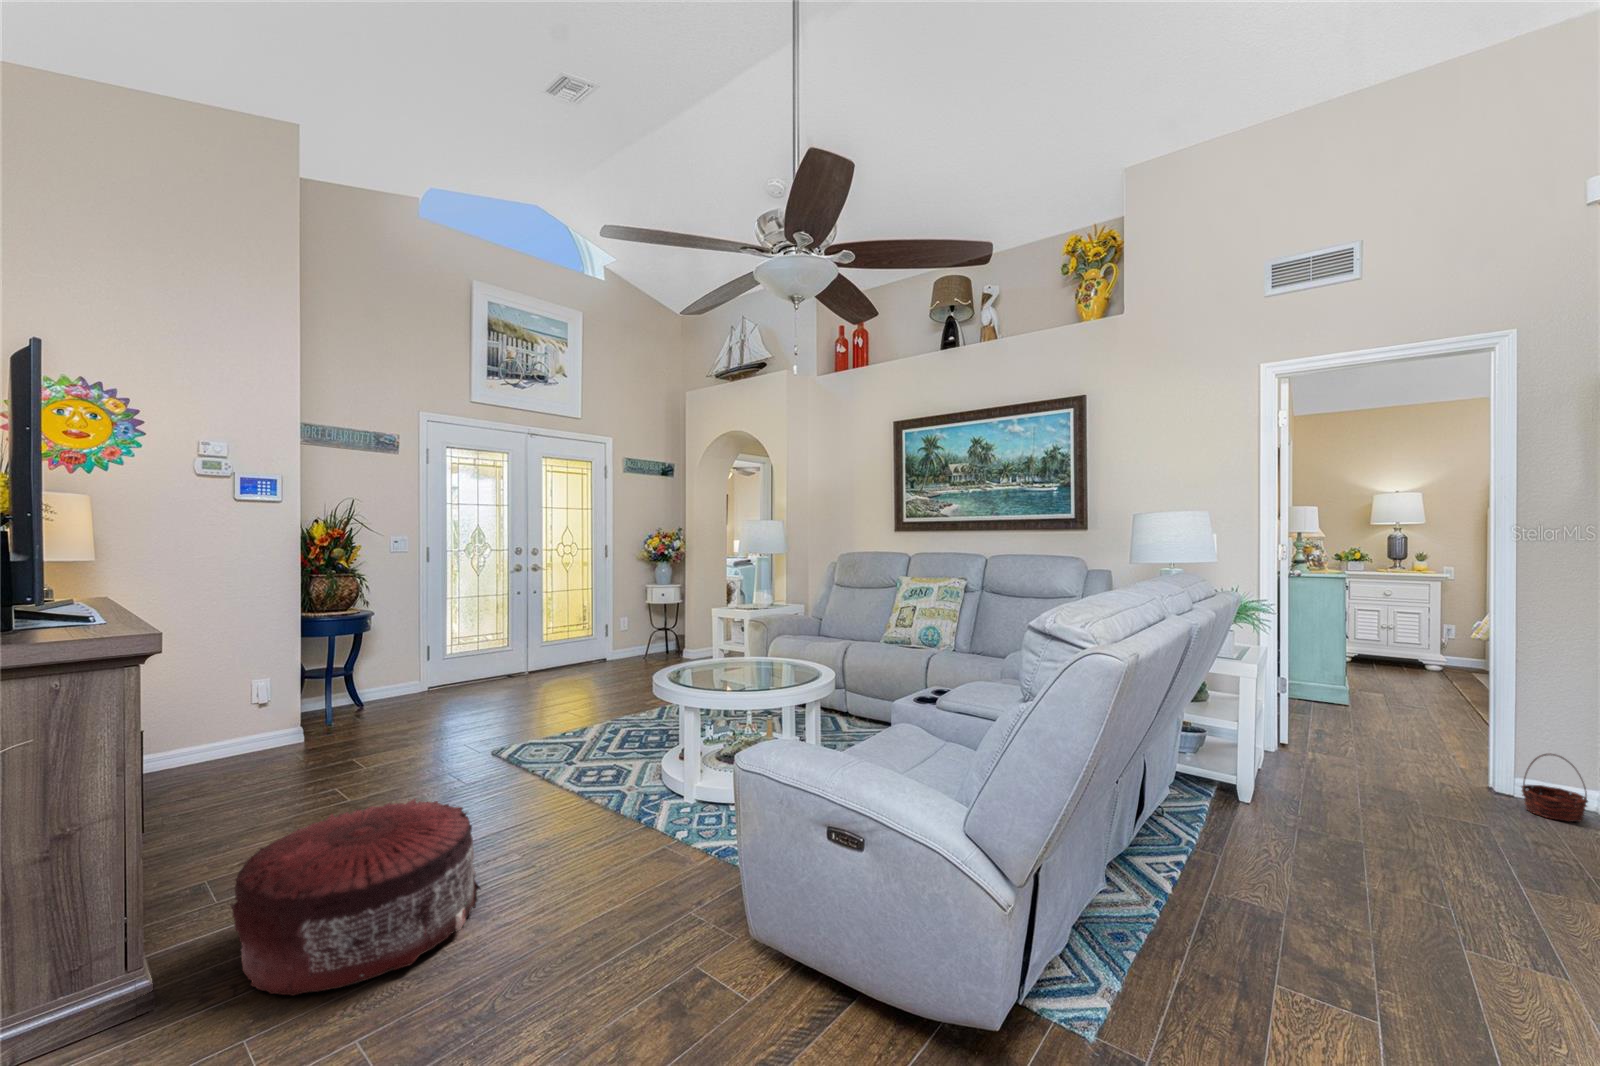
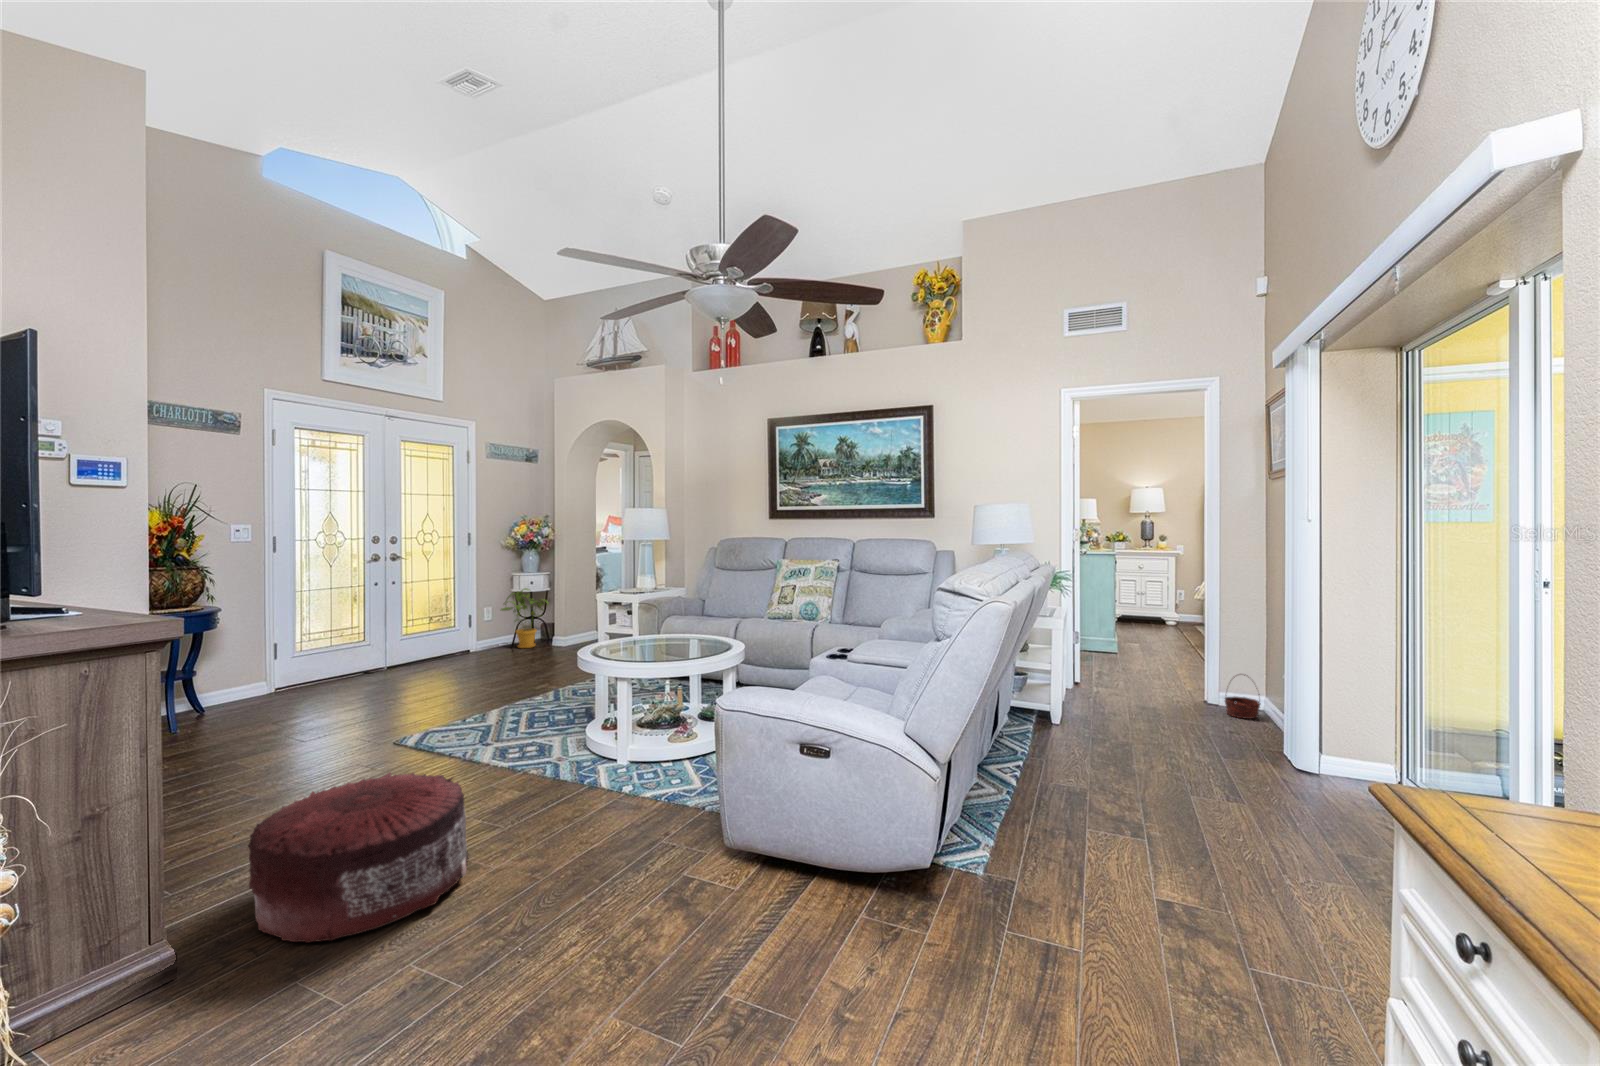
house plant: none [636,599,680,658] -> present [501,588,549,648]

